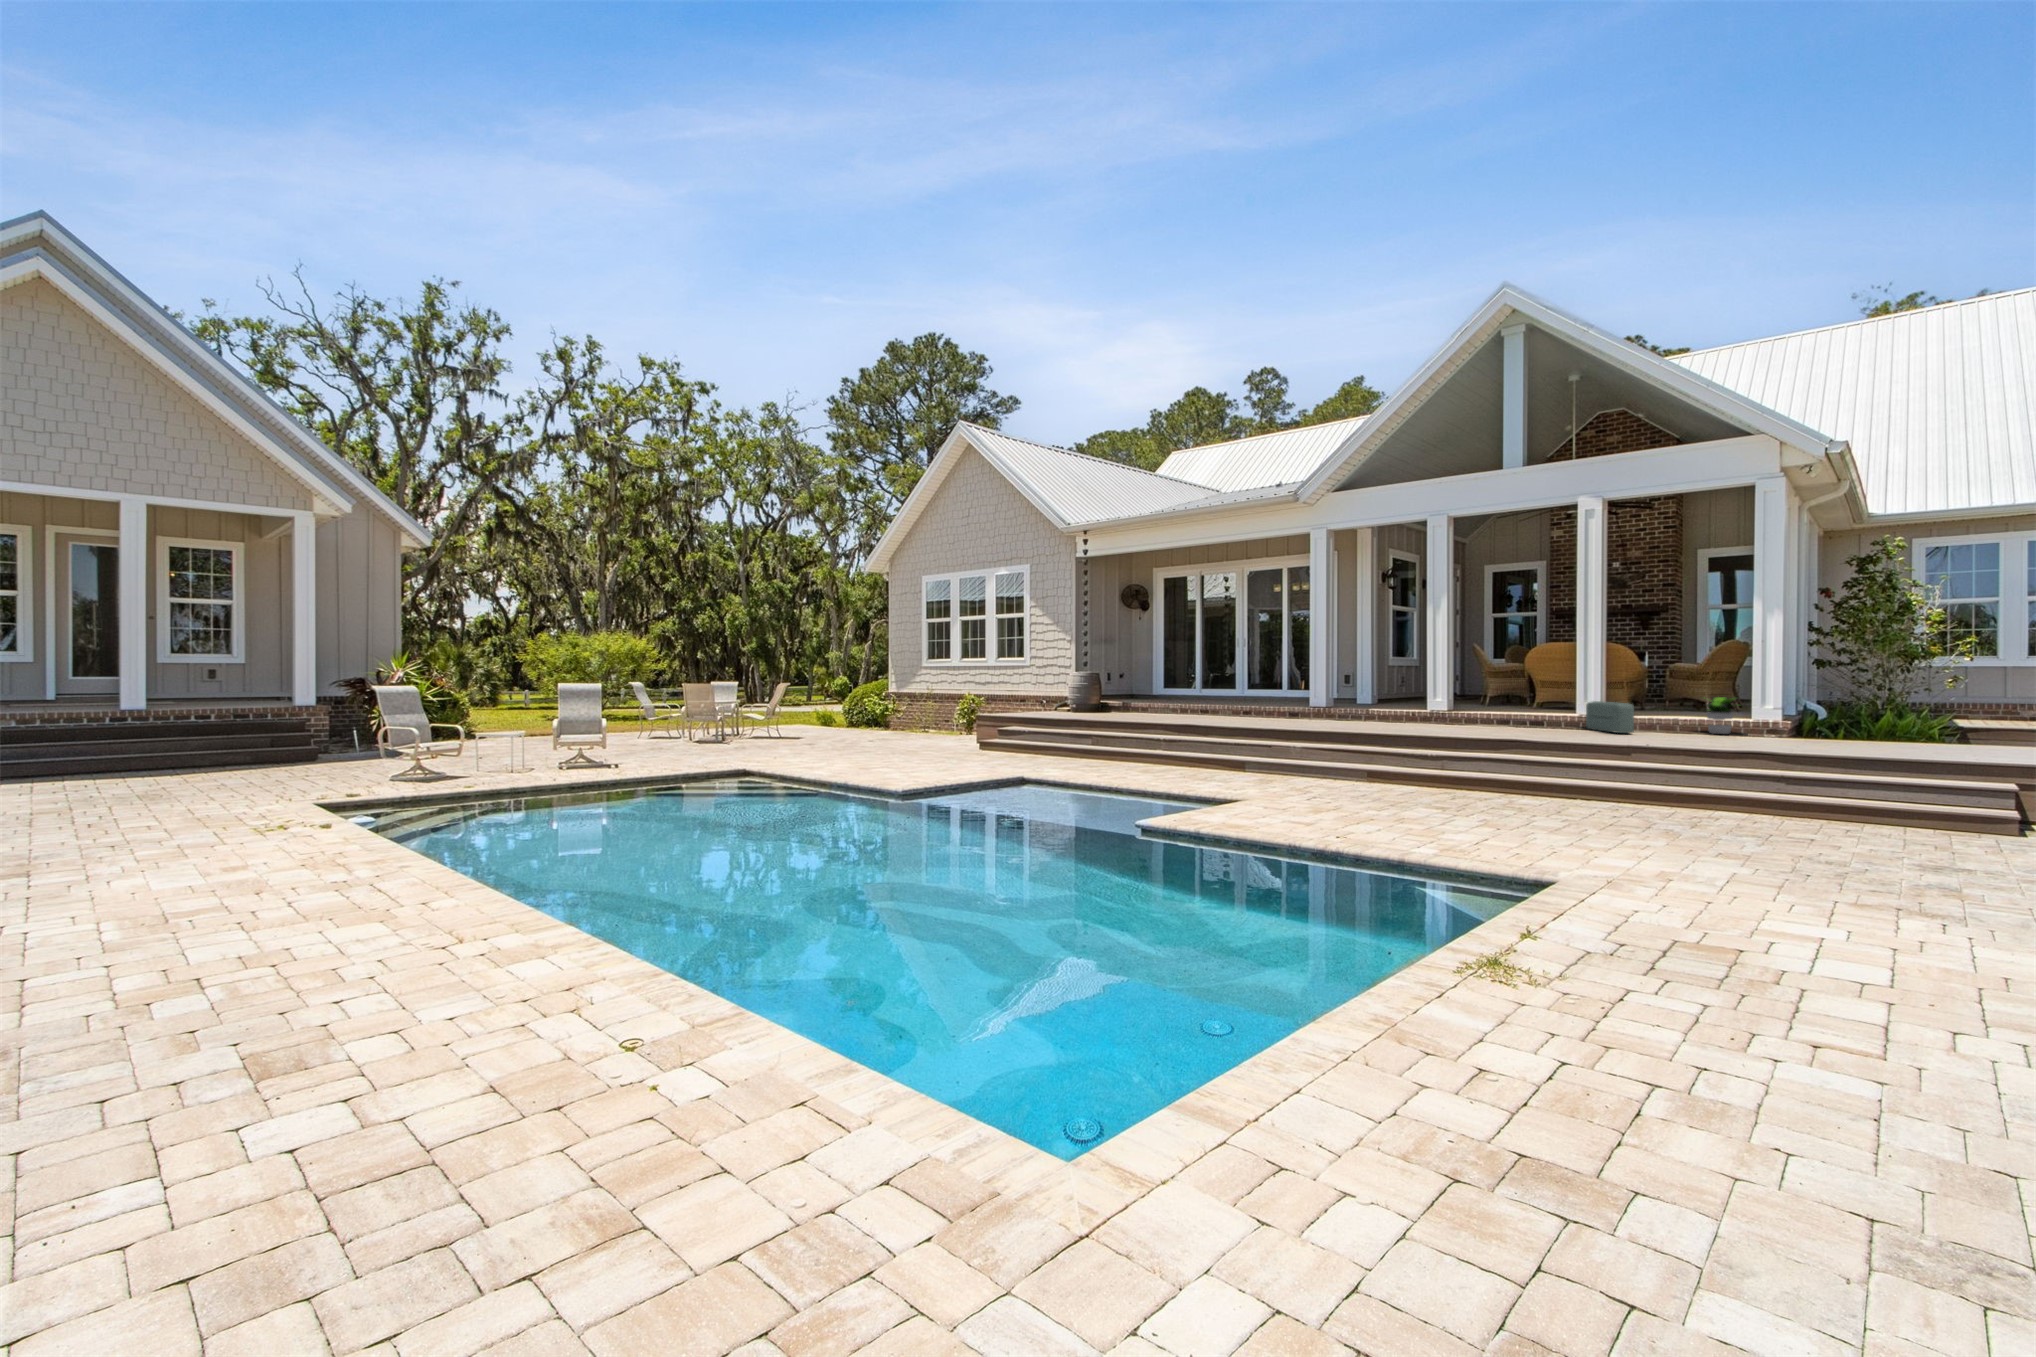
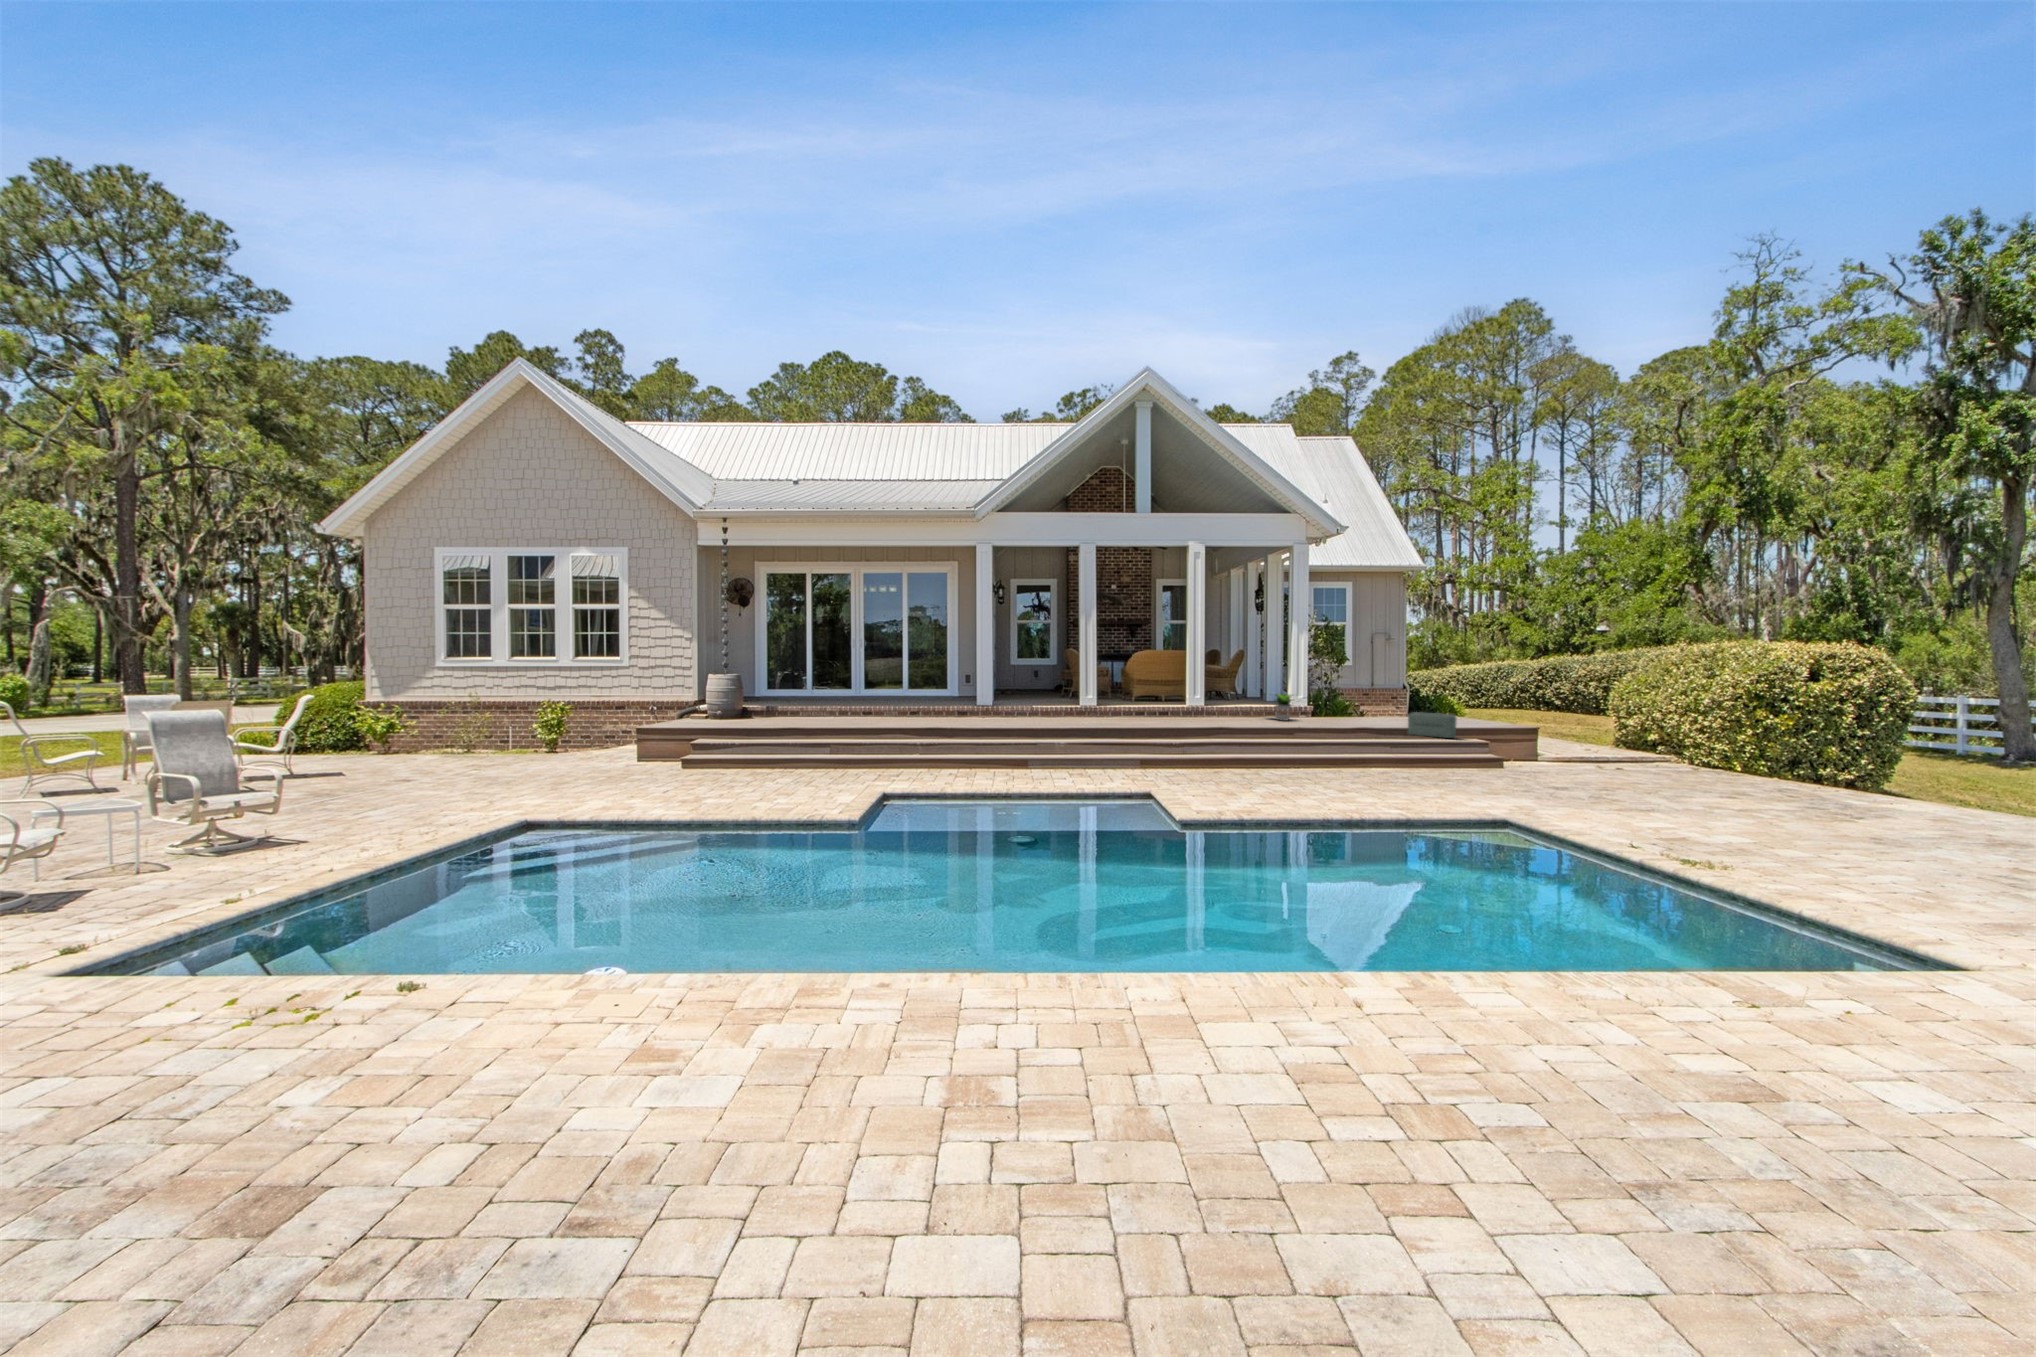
pouf: present [1586,701,1634,733] -> present [1408,712,1456,738]

